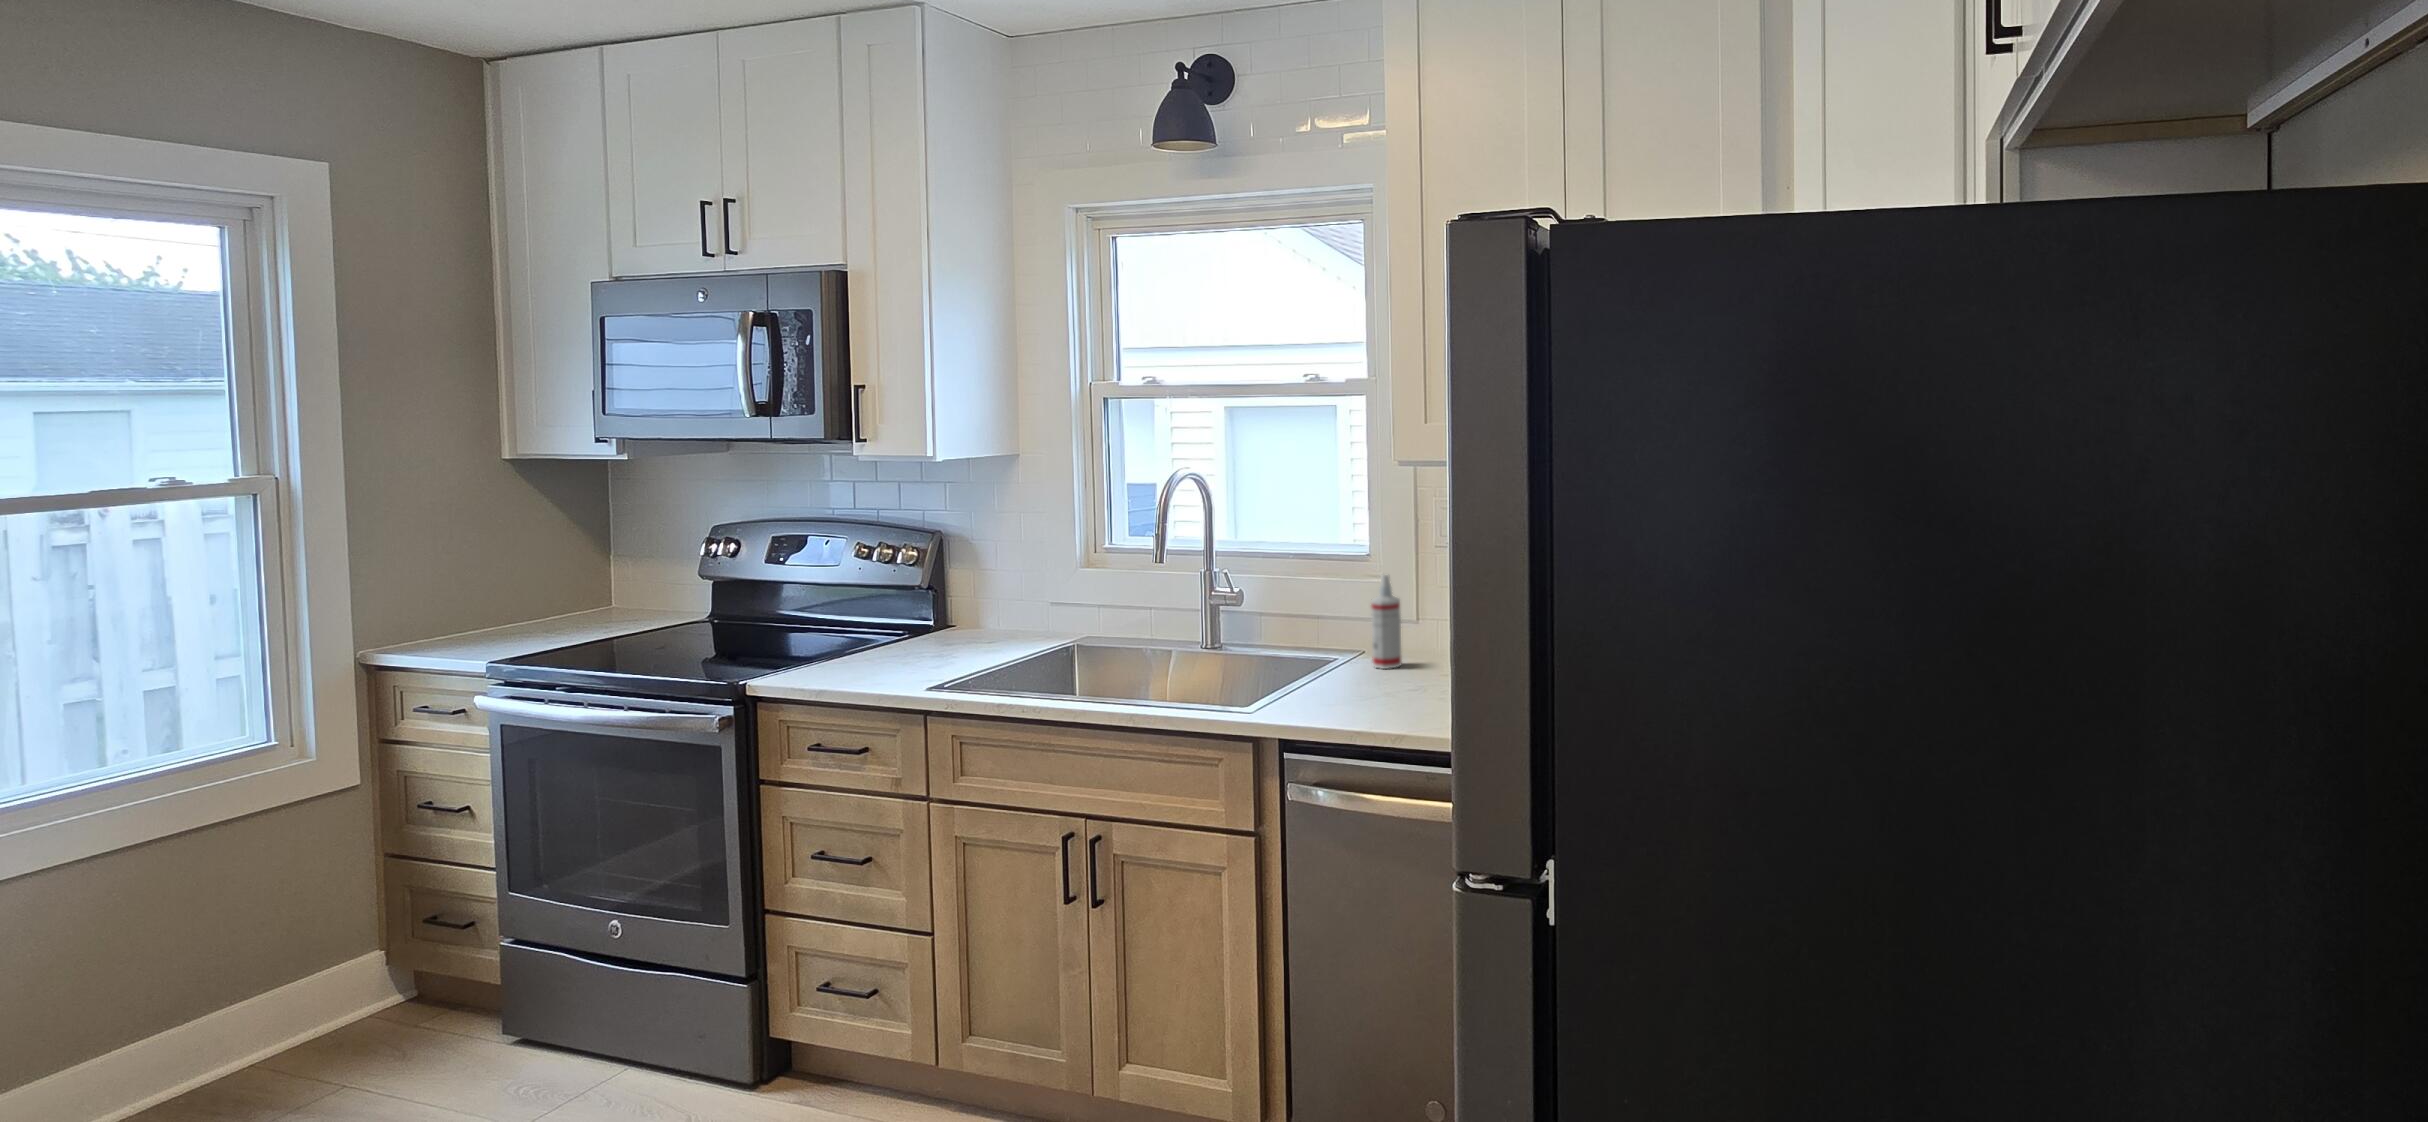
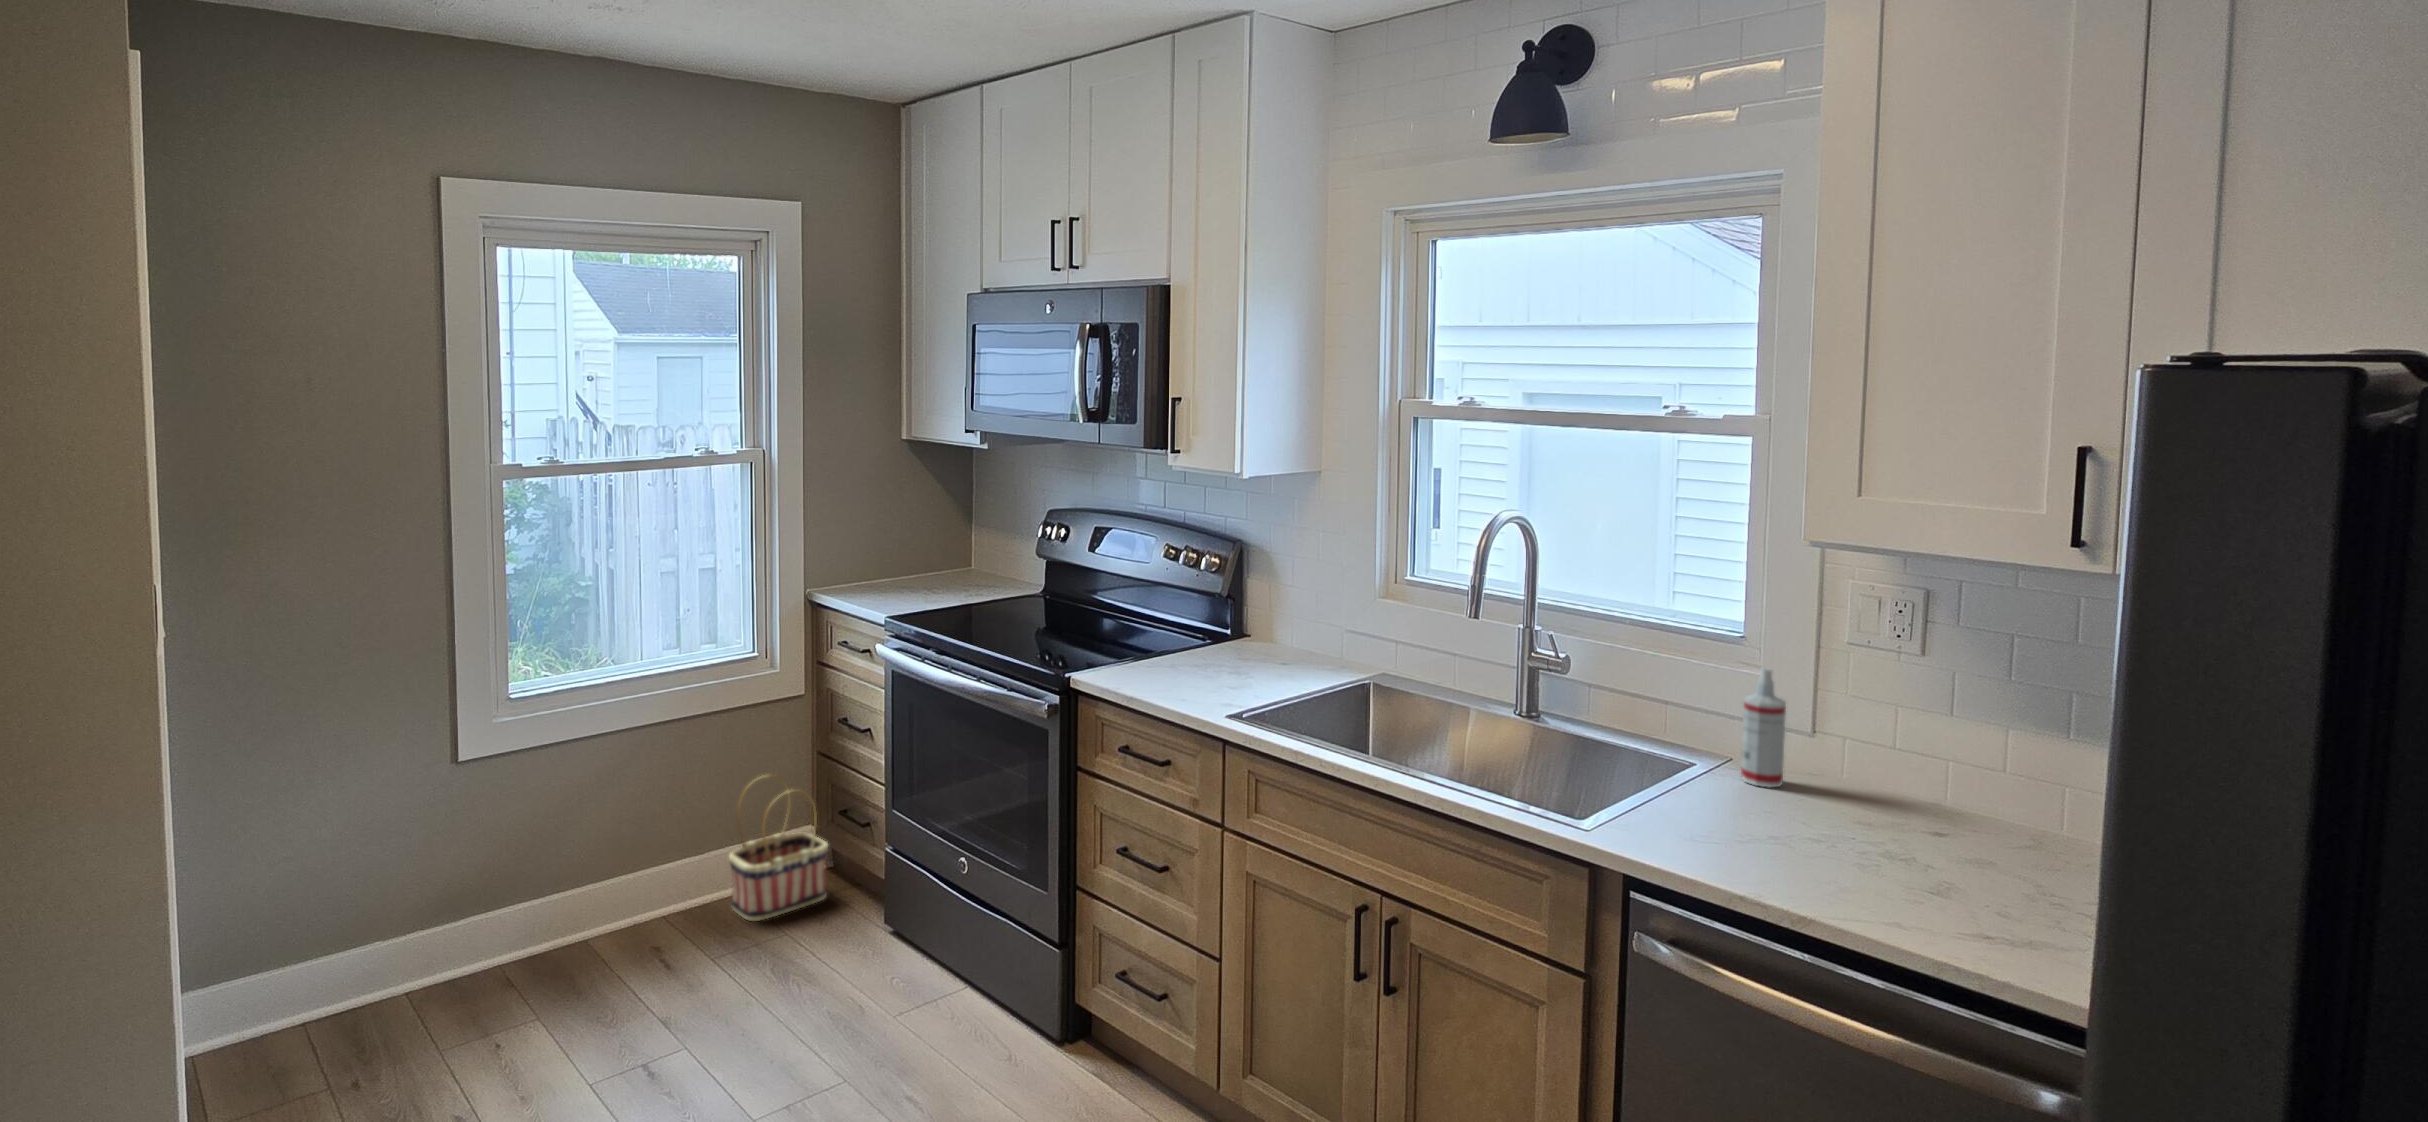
basket: none [245,889,411,1079] -> present [729,775,828,921]

